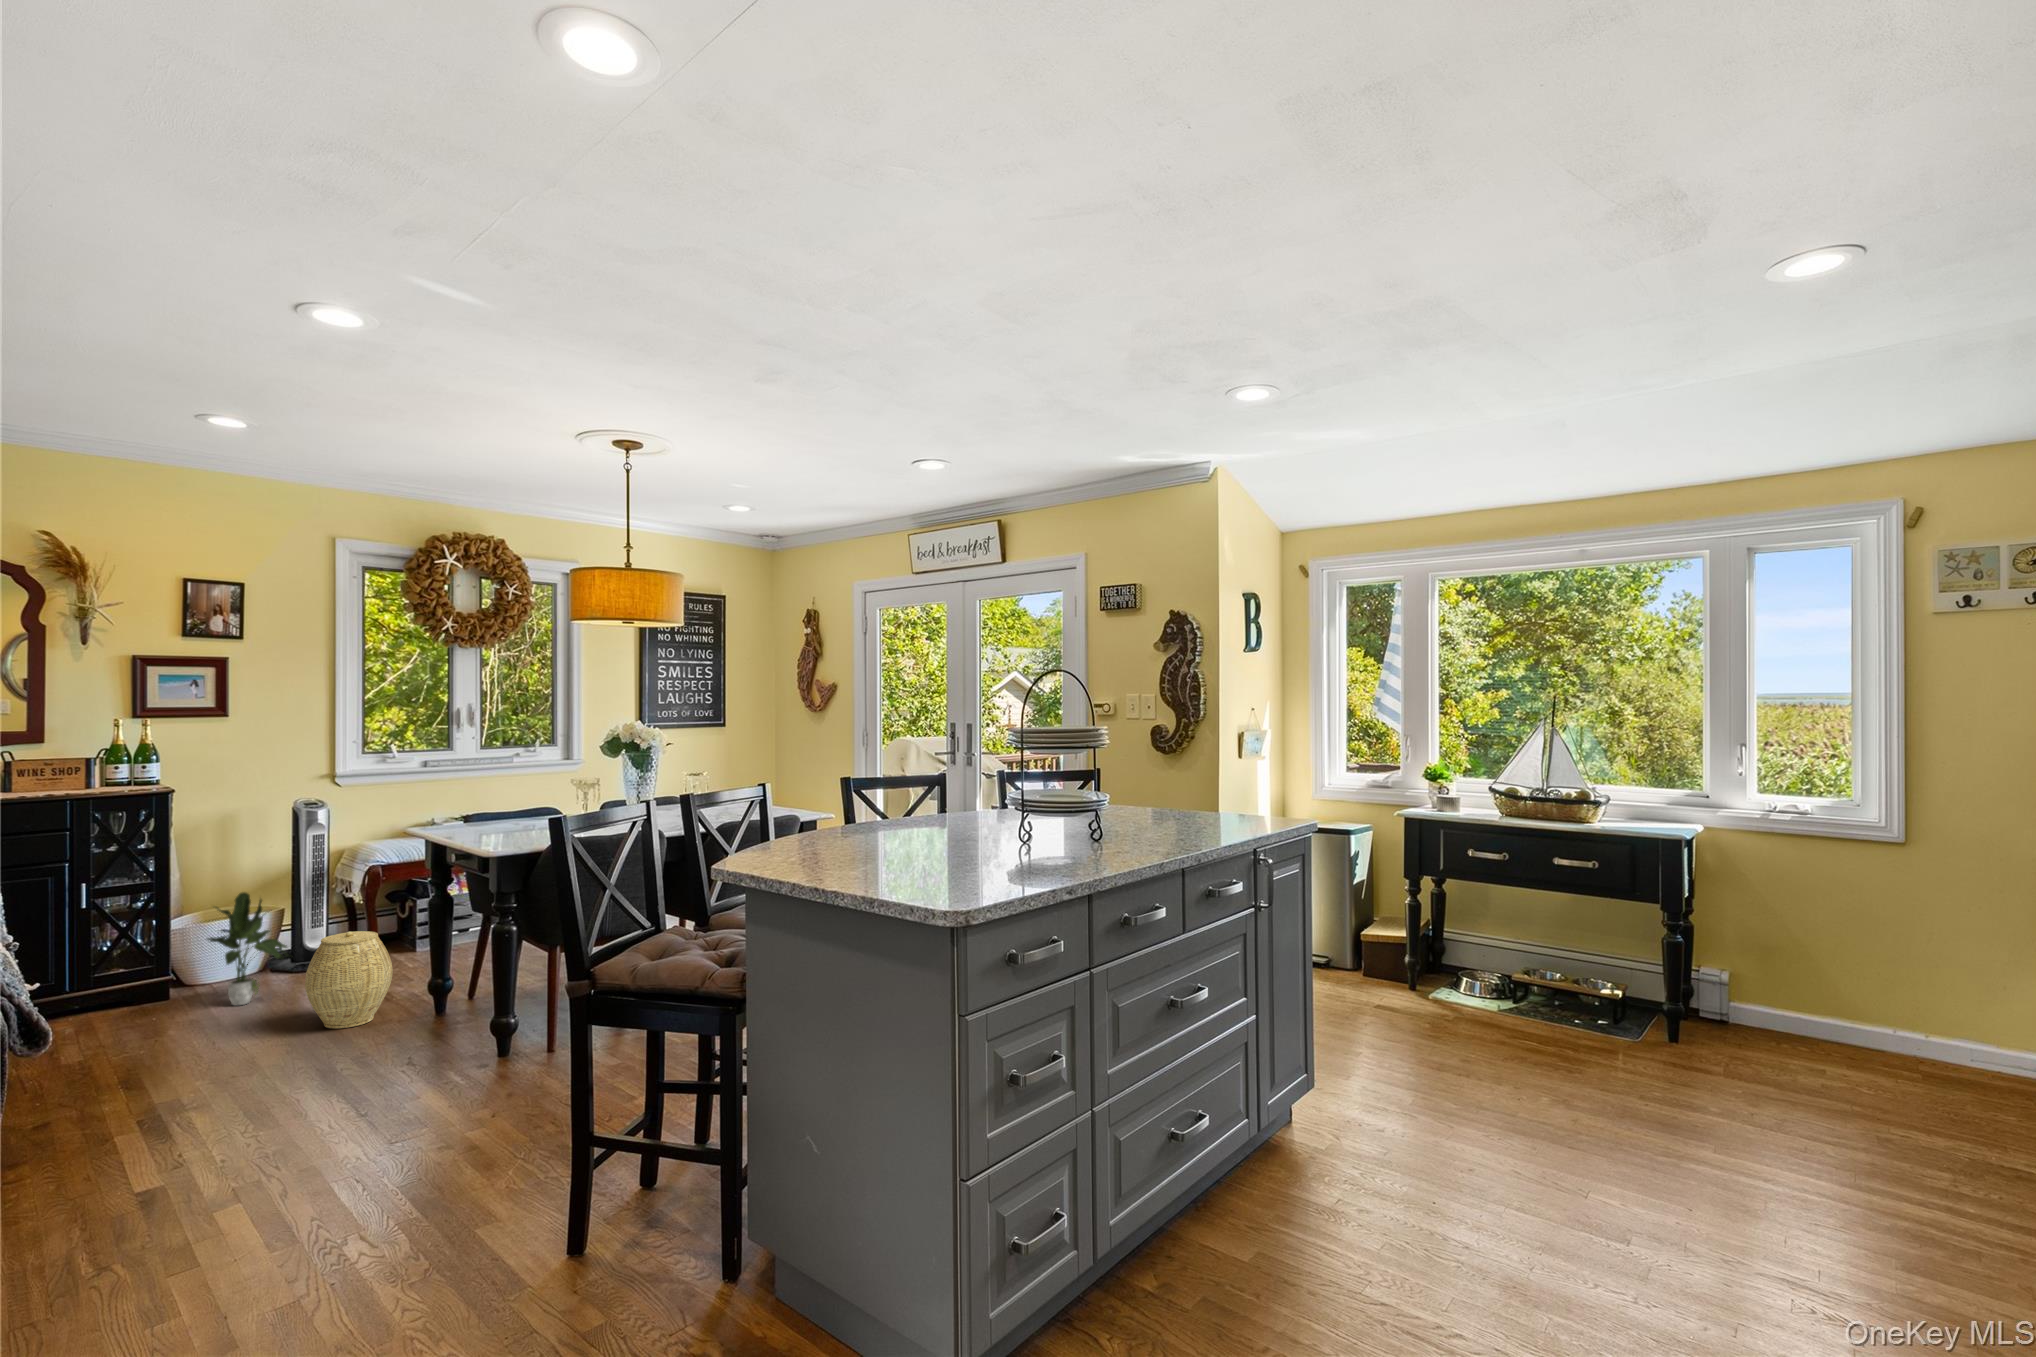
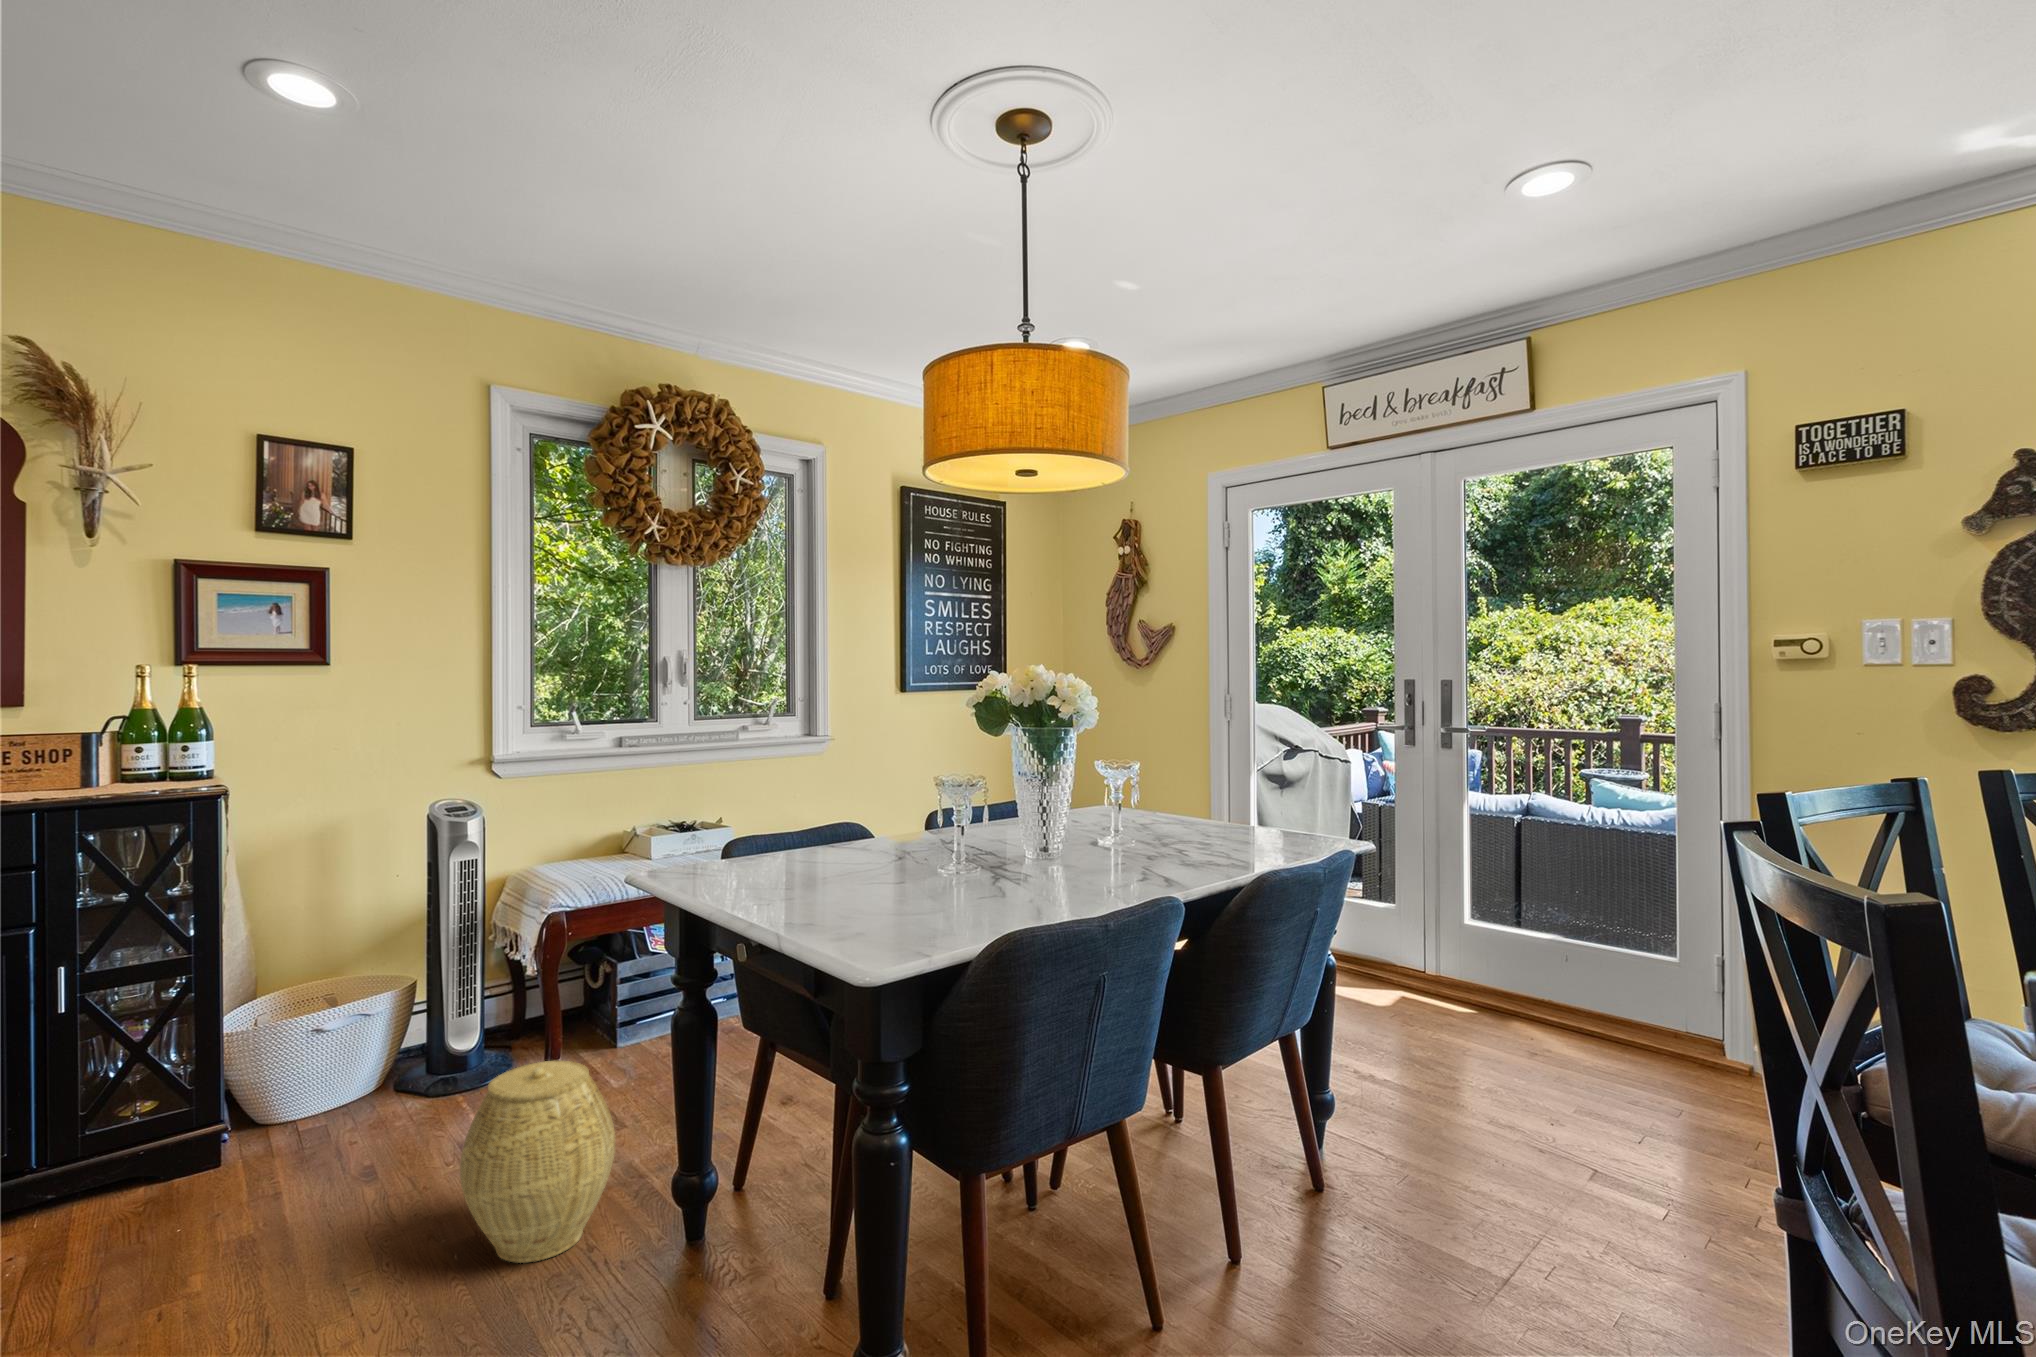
potted plant: present [208,892,289,1006] -> none [283,972,436,1179]

